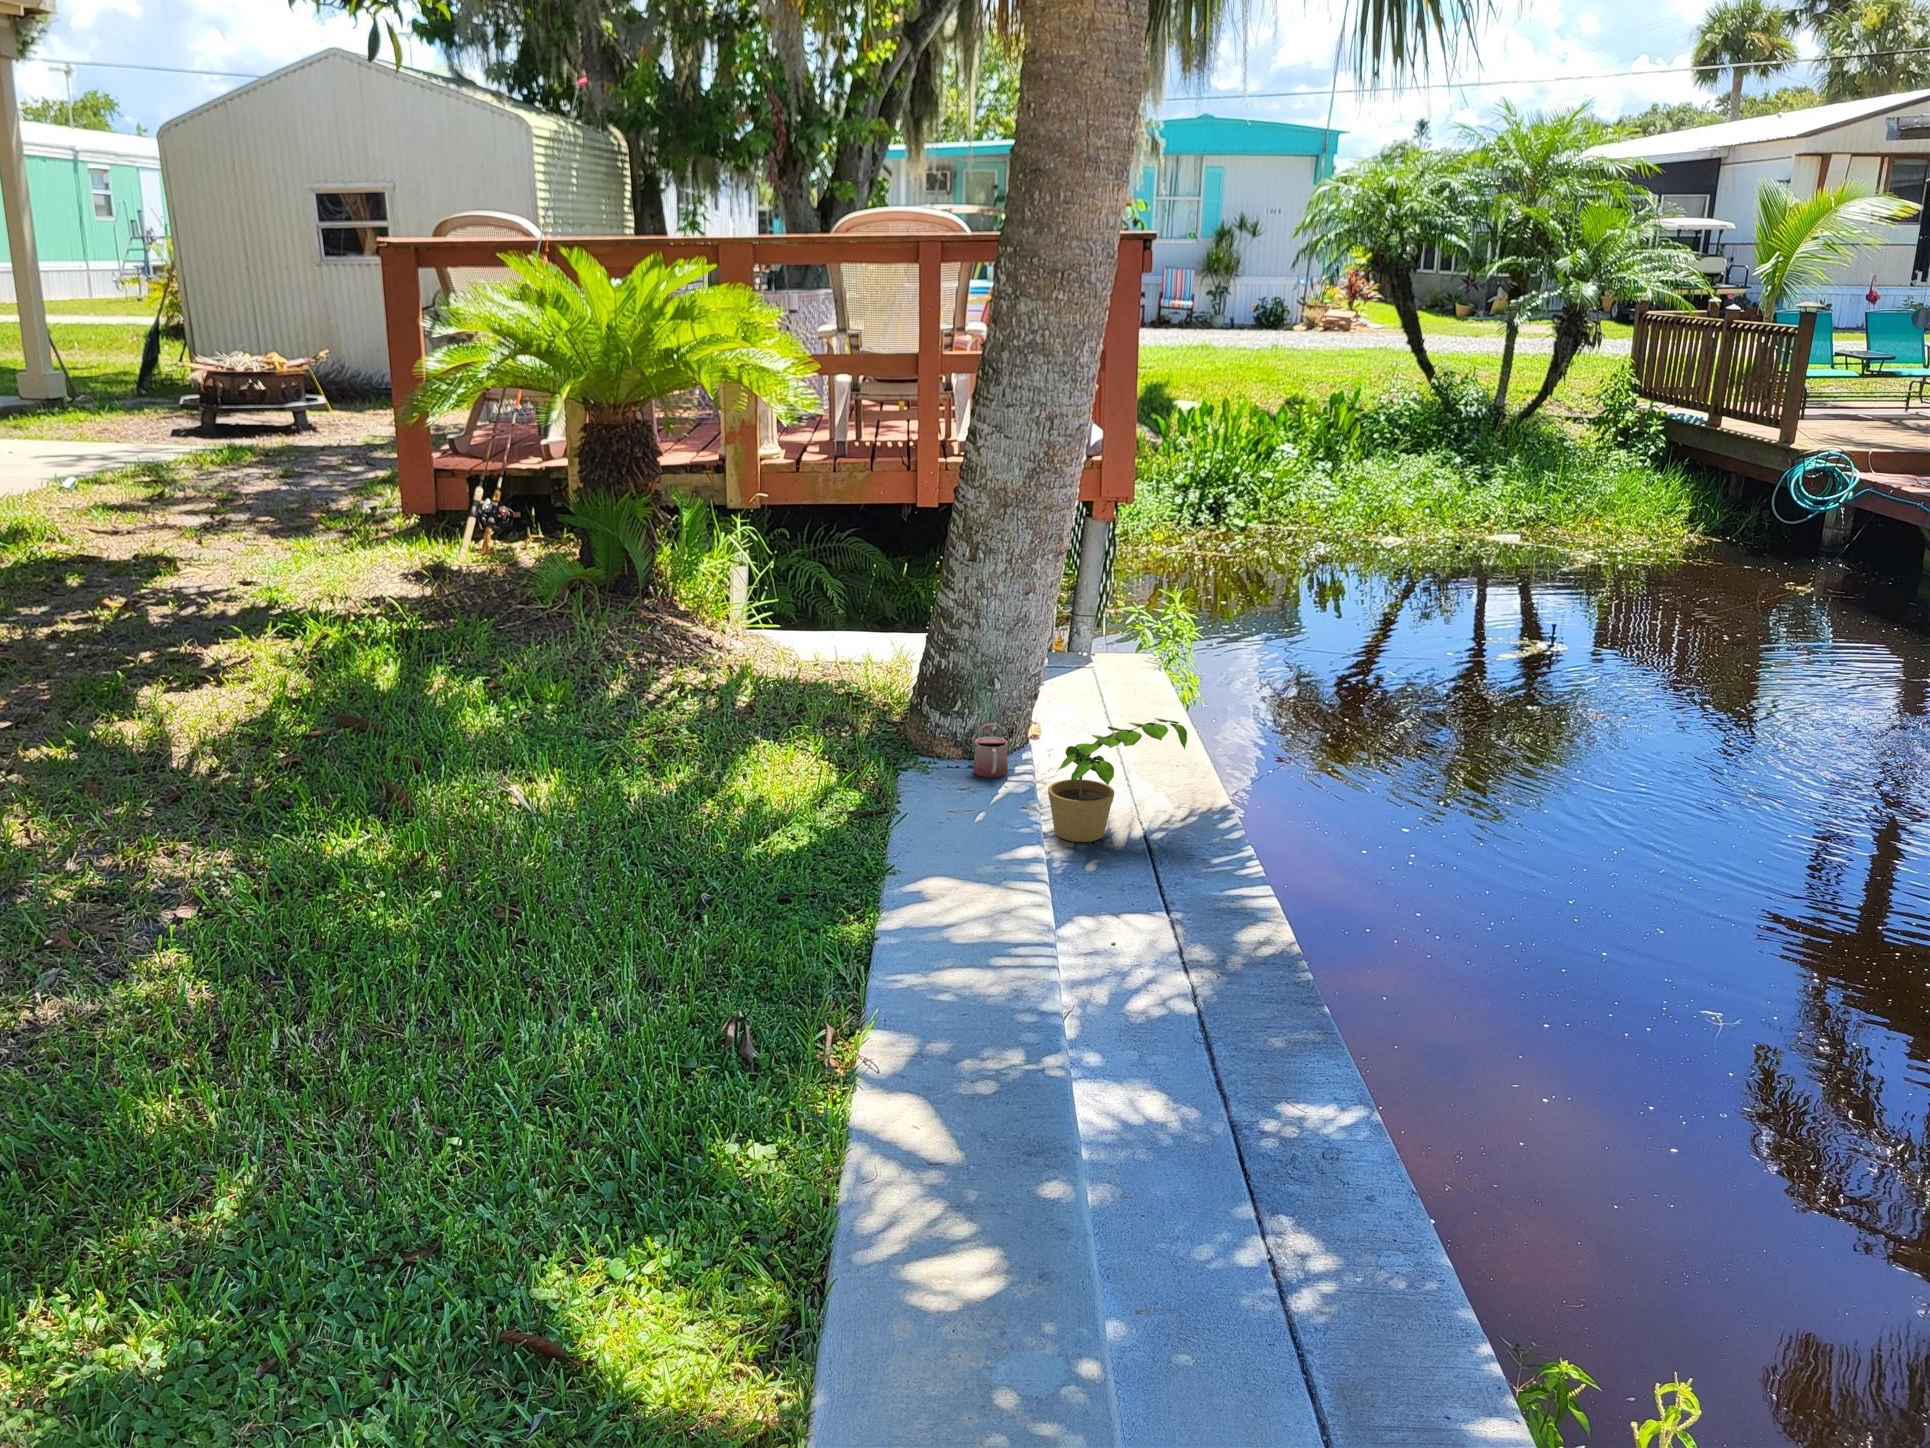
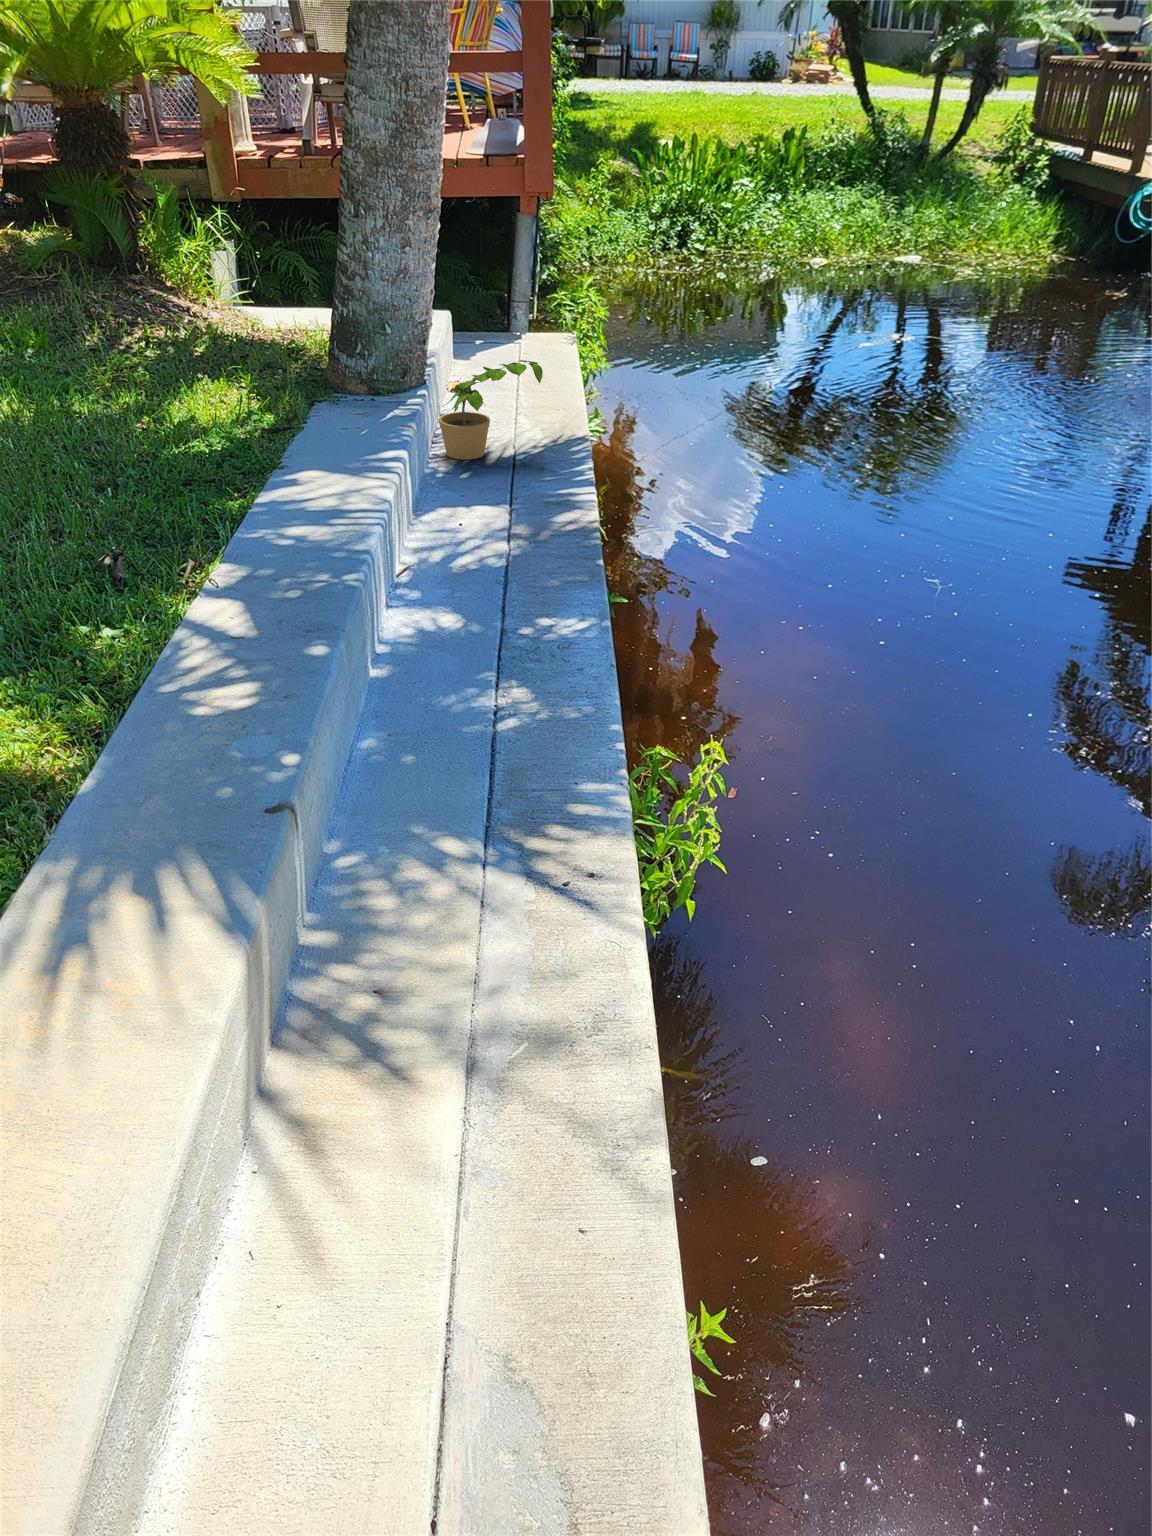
watering can: present [972,721,1010,777] -> none [368,361,399,405]

